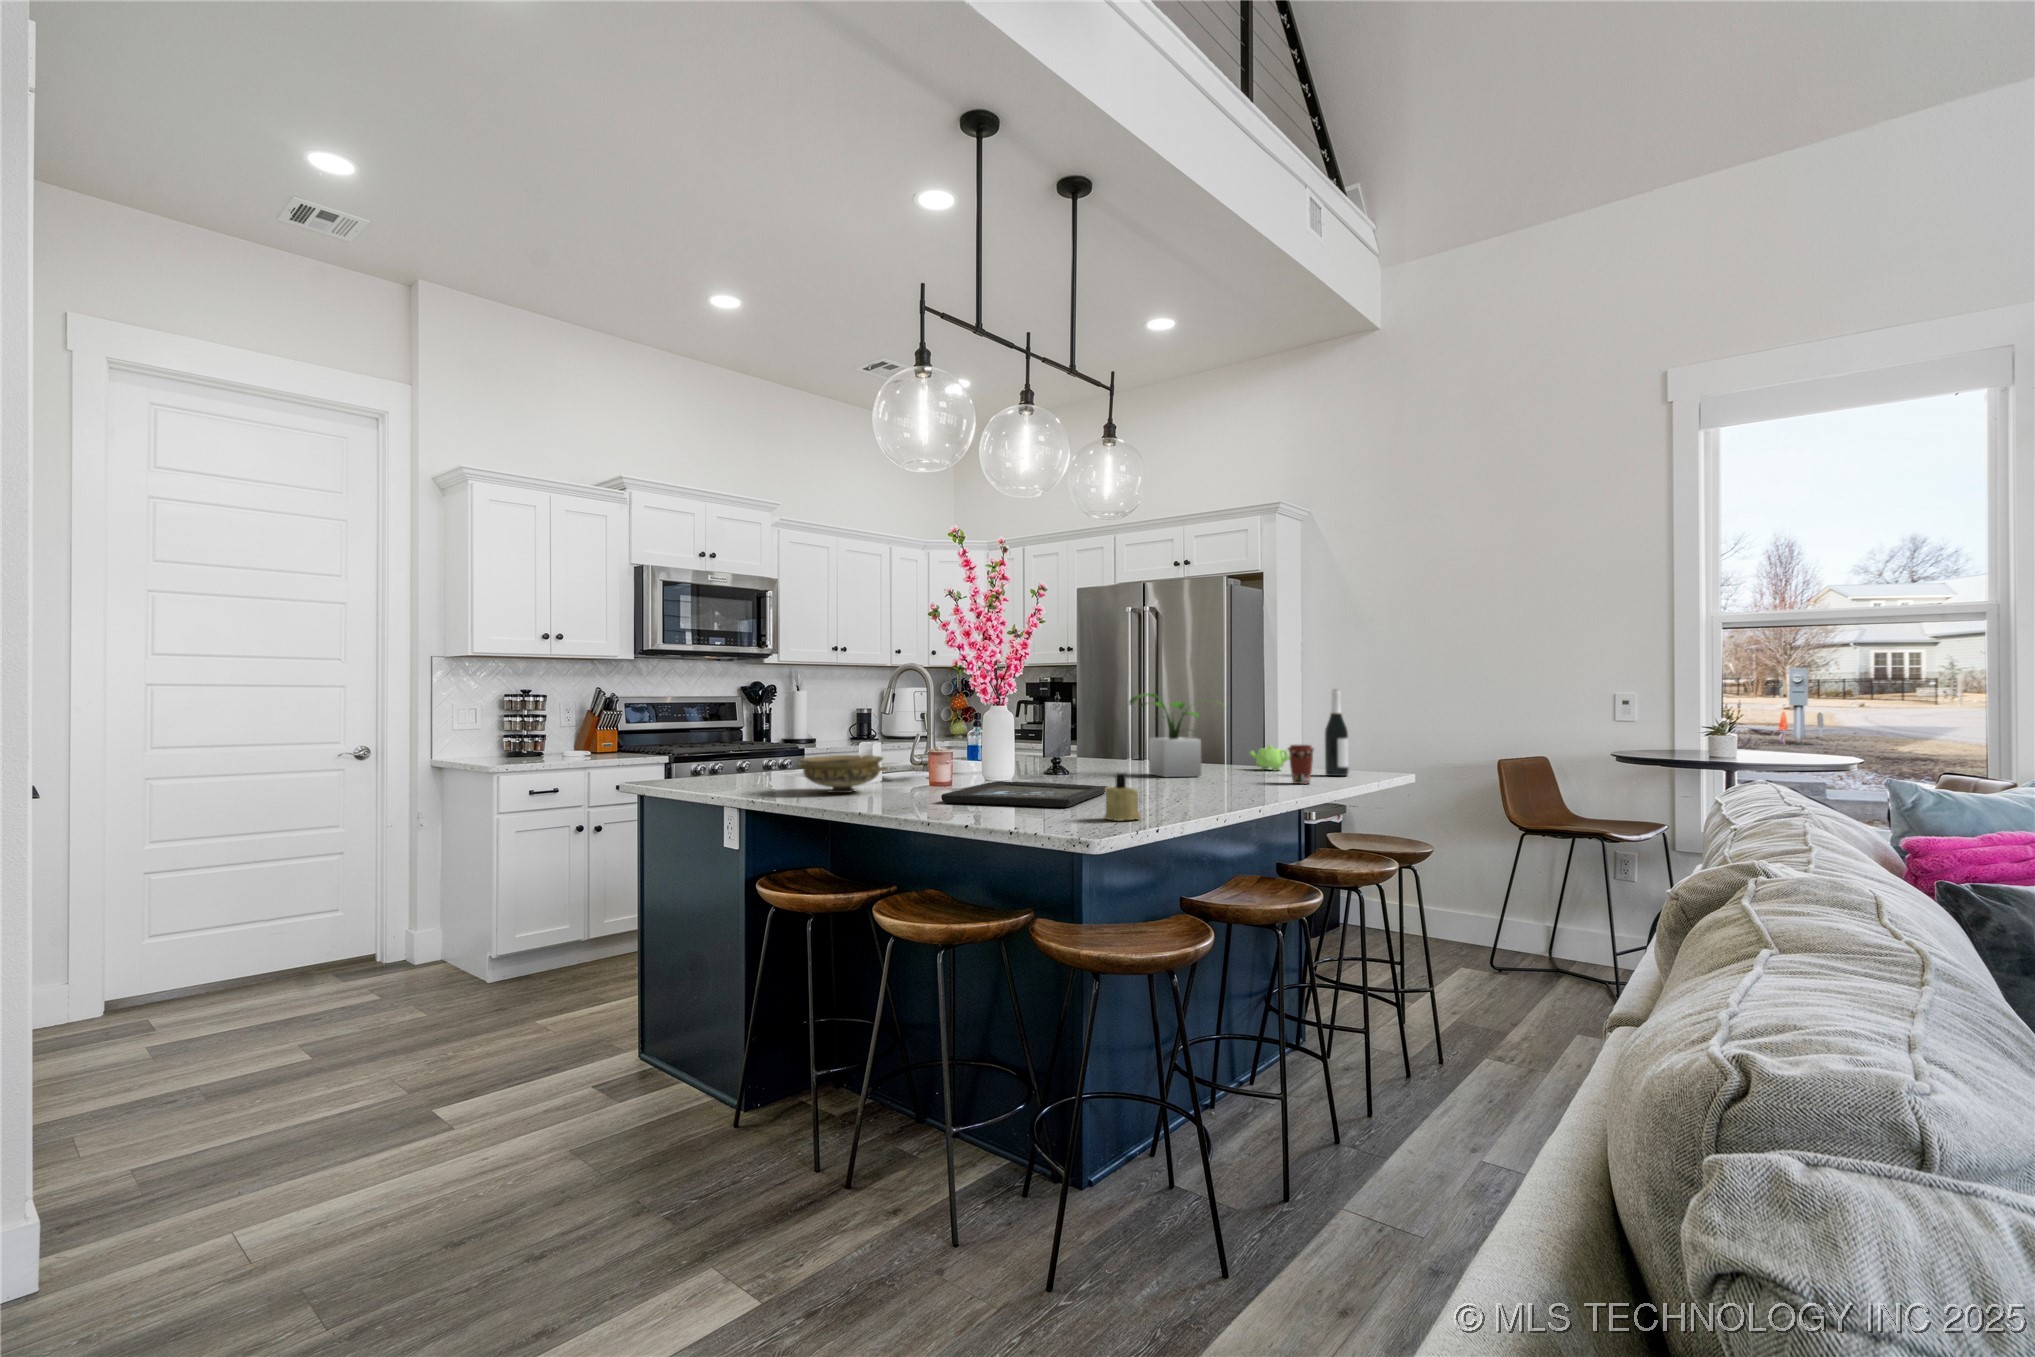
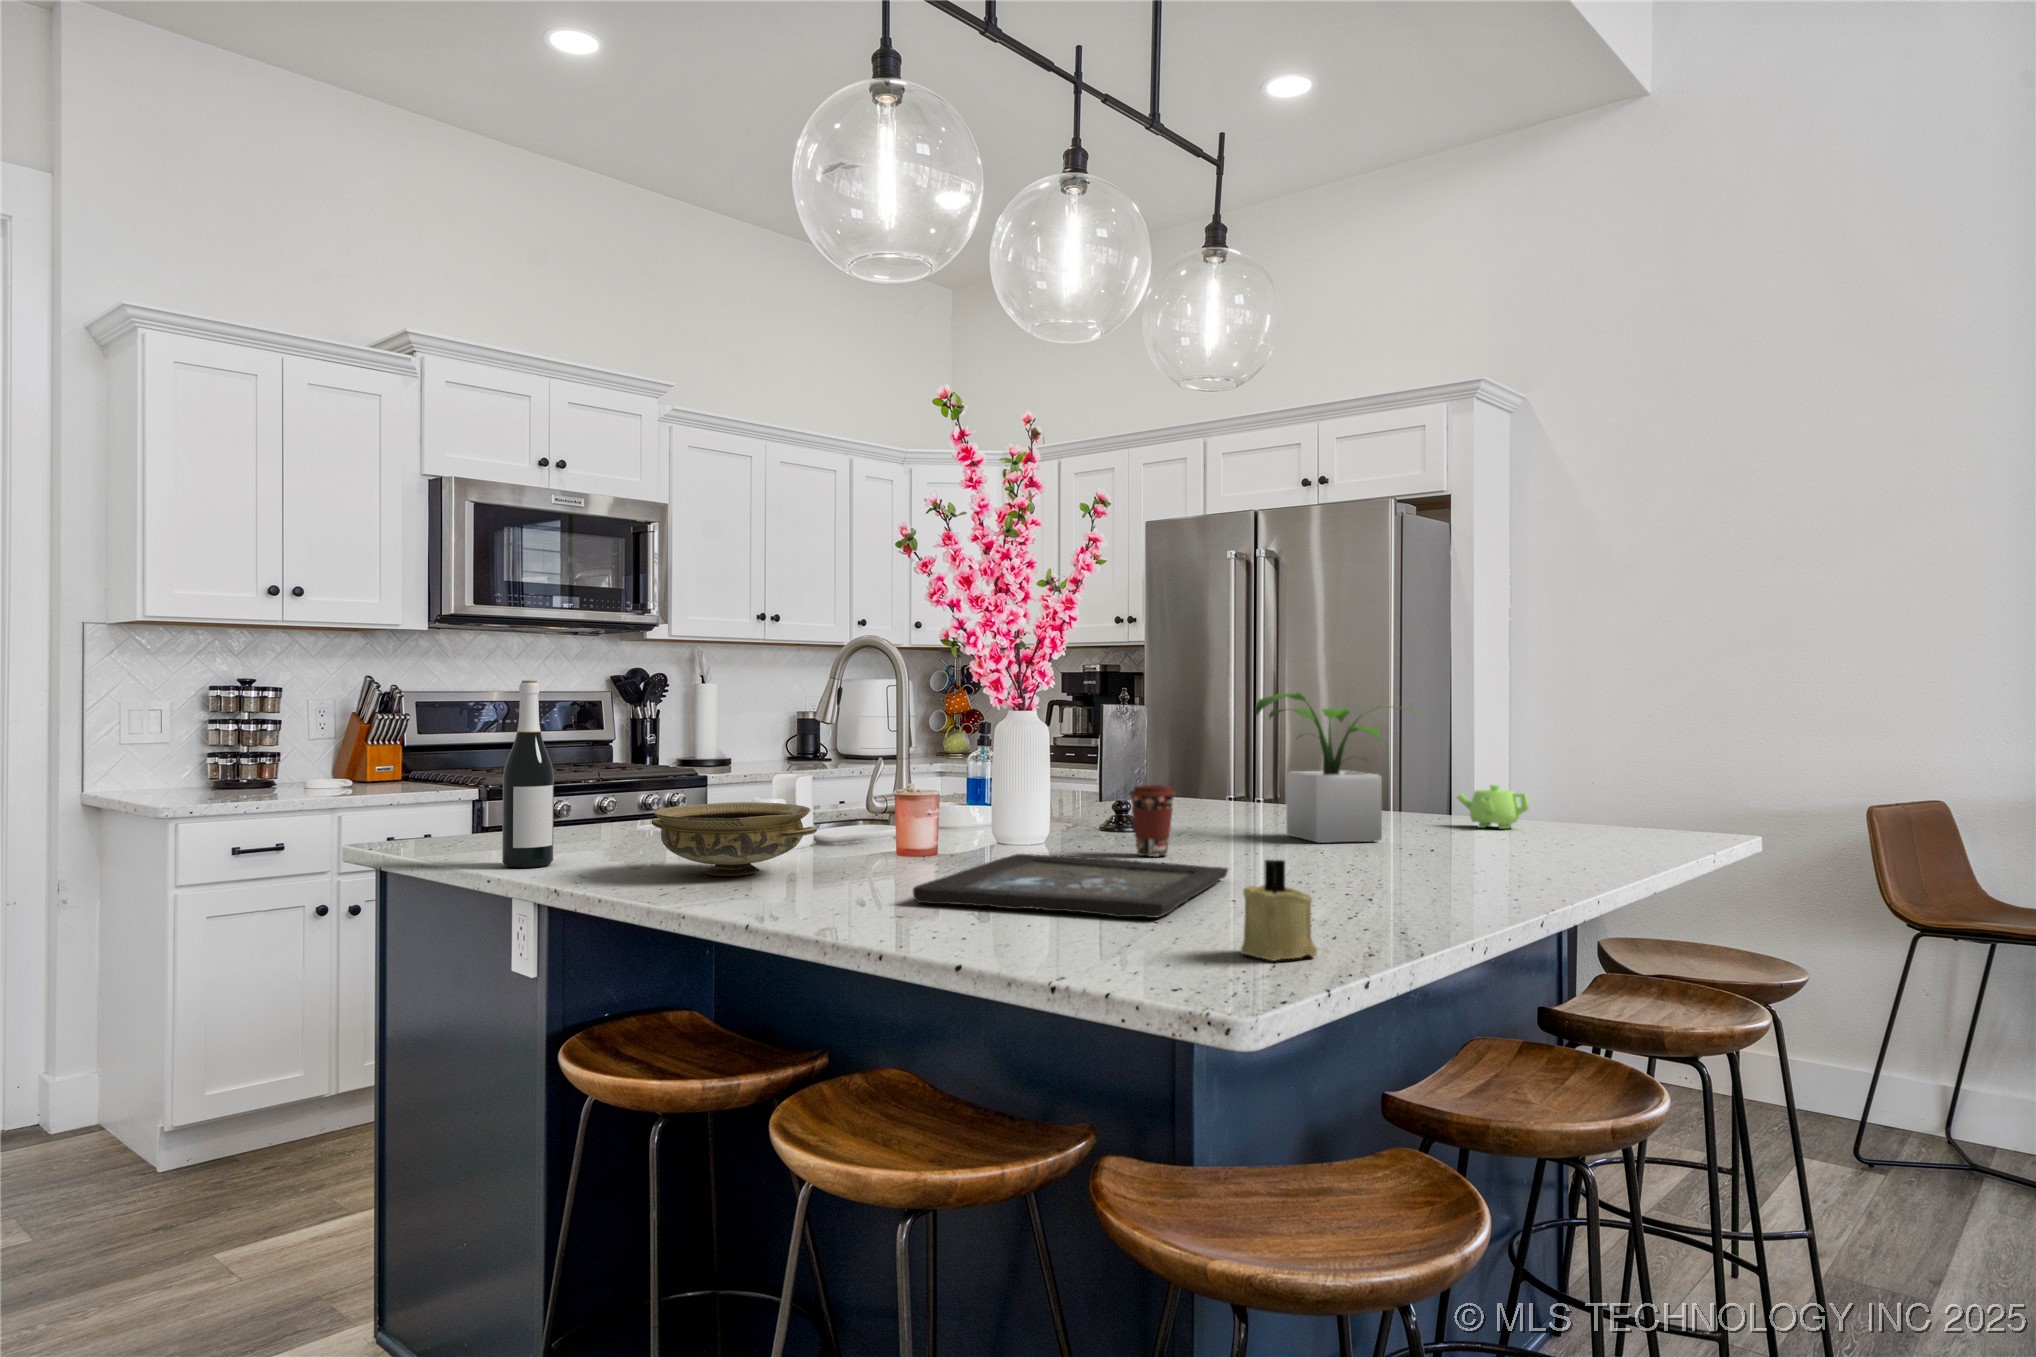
wine bottle: present [1325,689,1349,776] -> present [502,681,554,868]
coffee cup: present [1288,745,1314,784] -> present [1129,785,1176,857]

